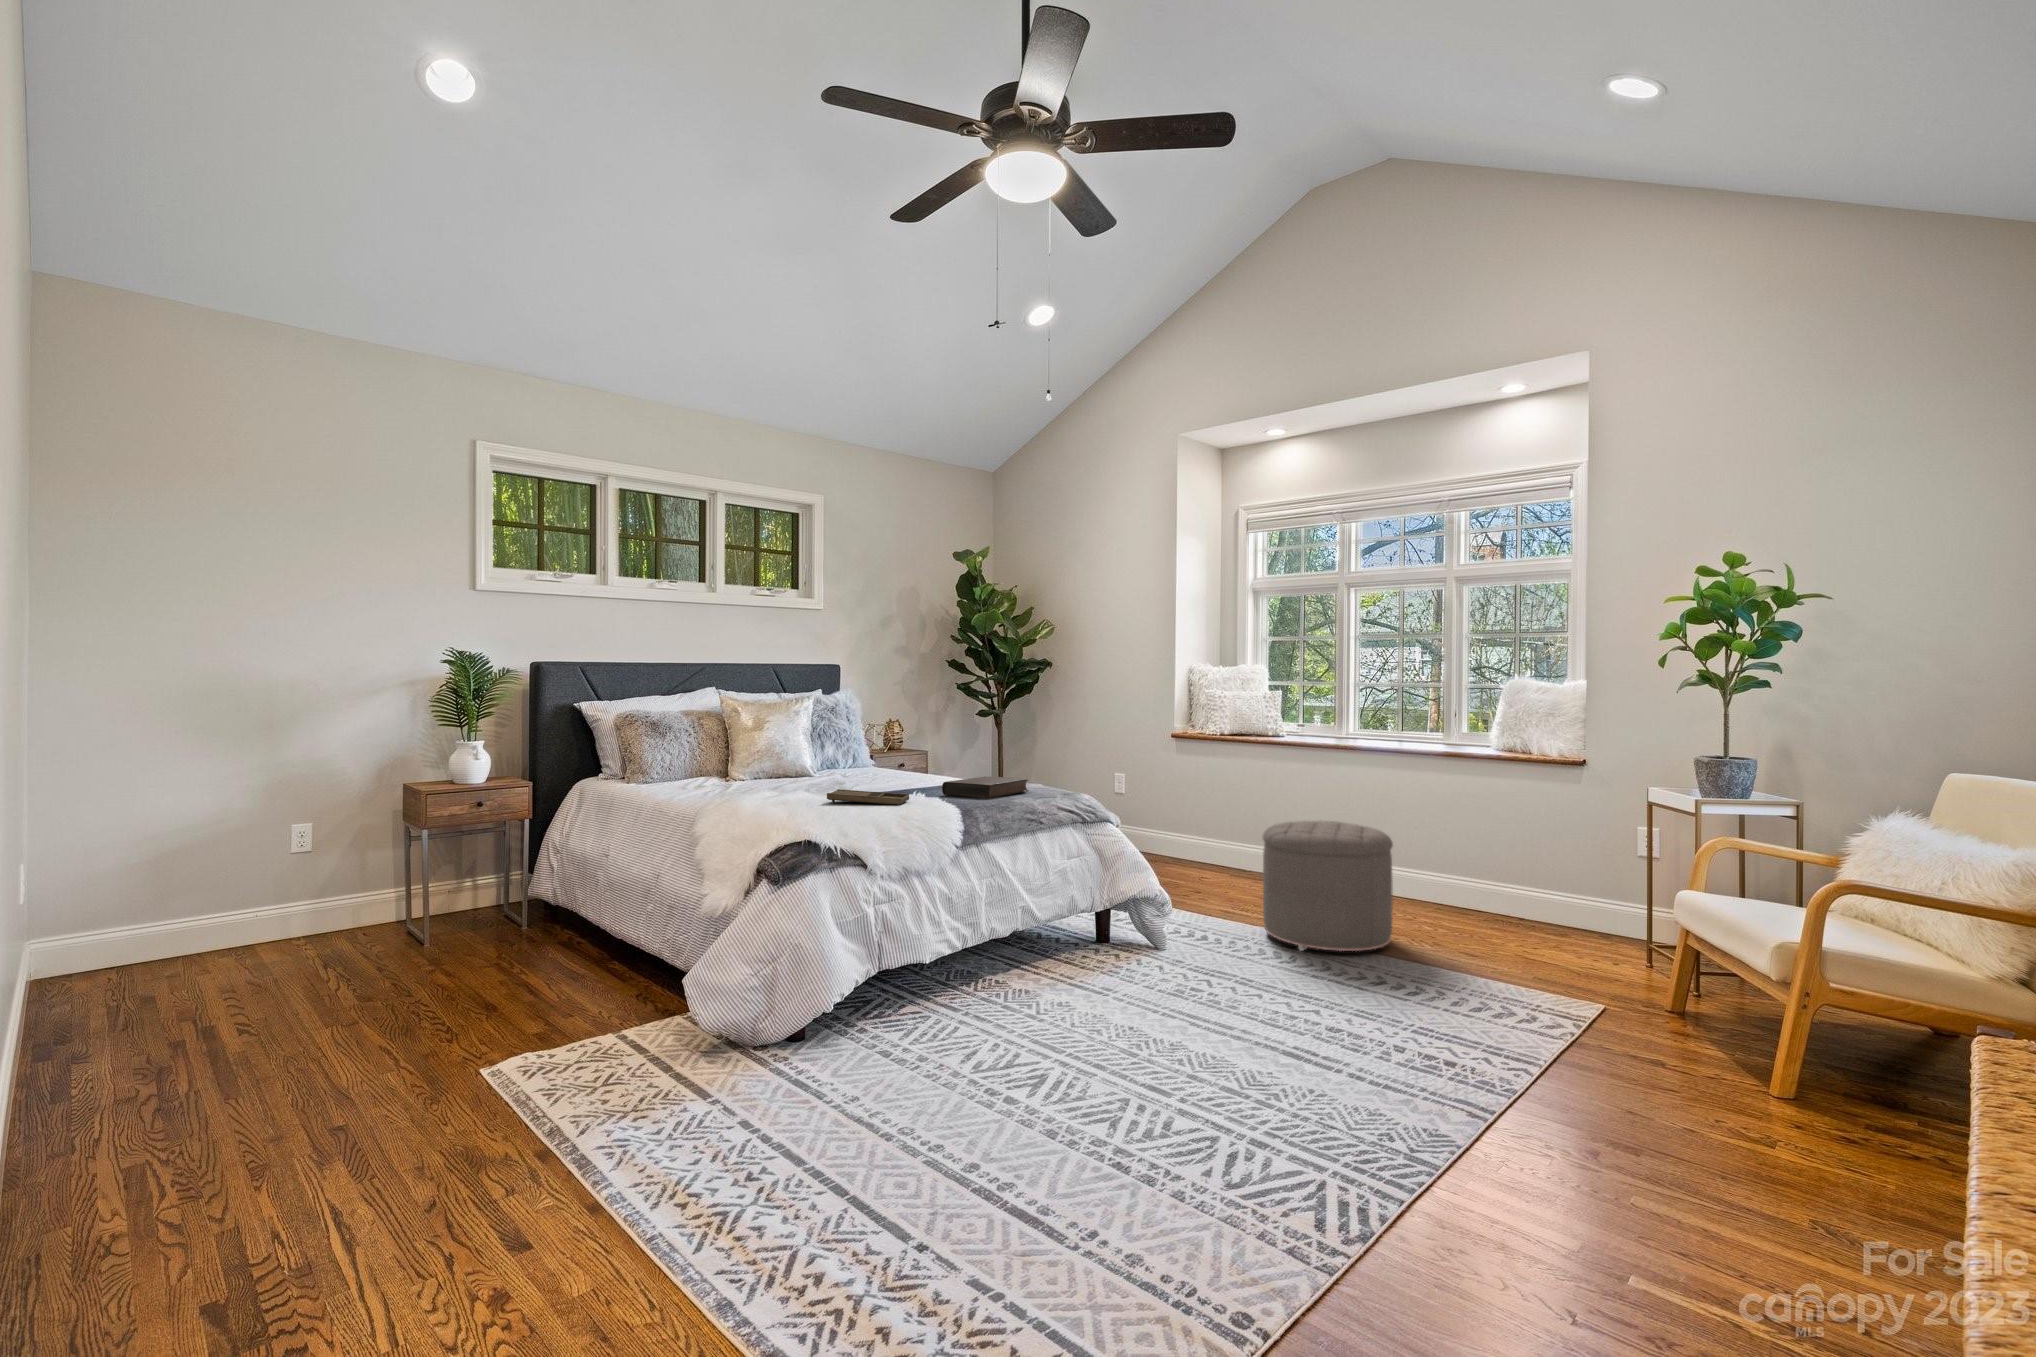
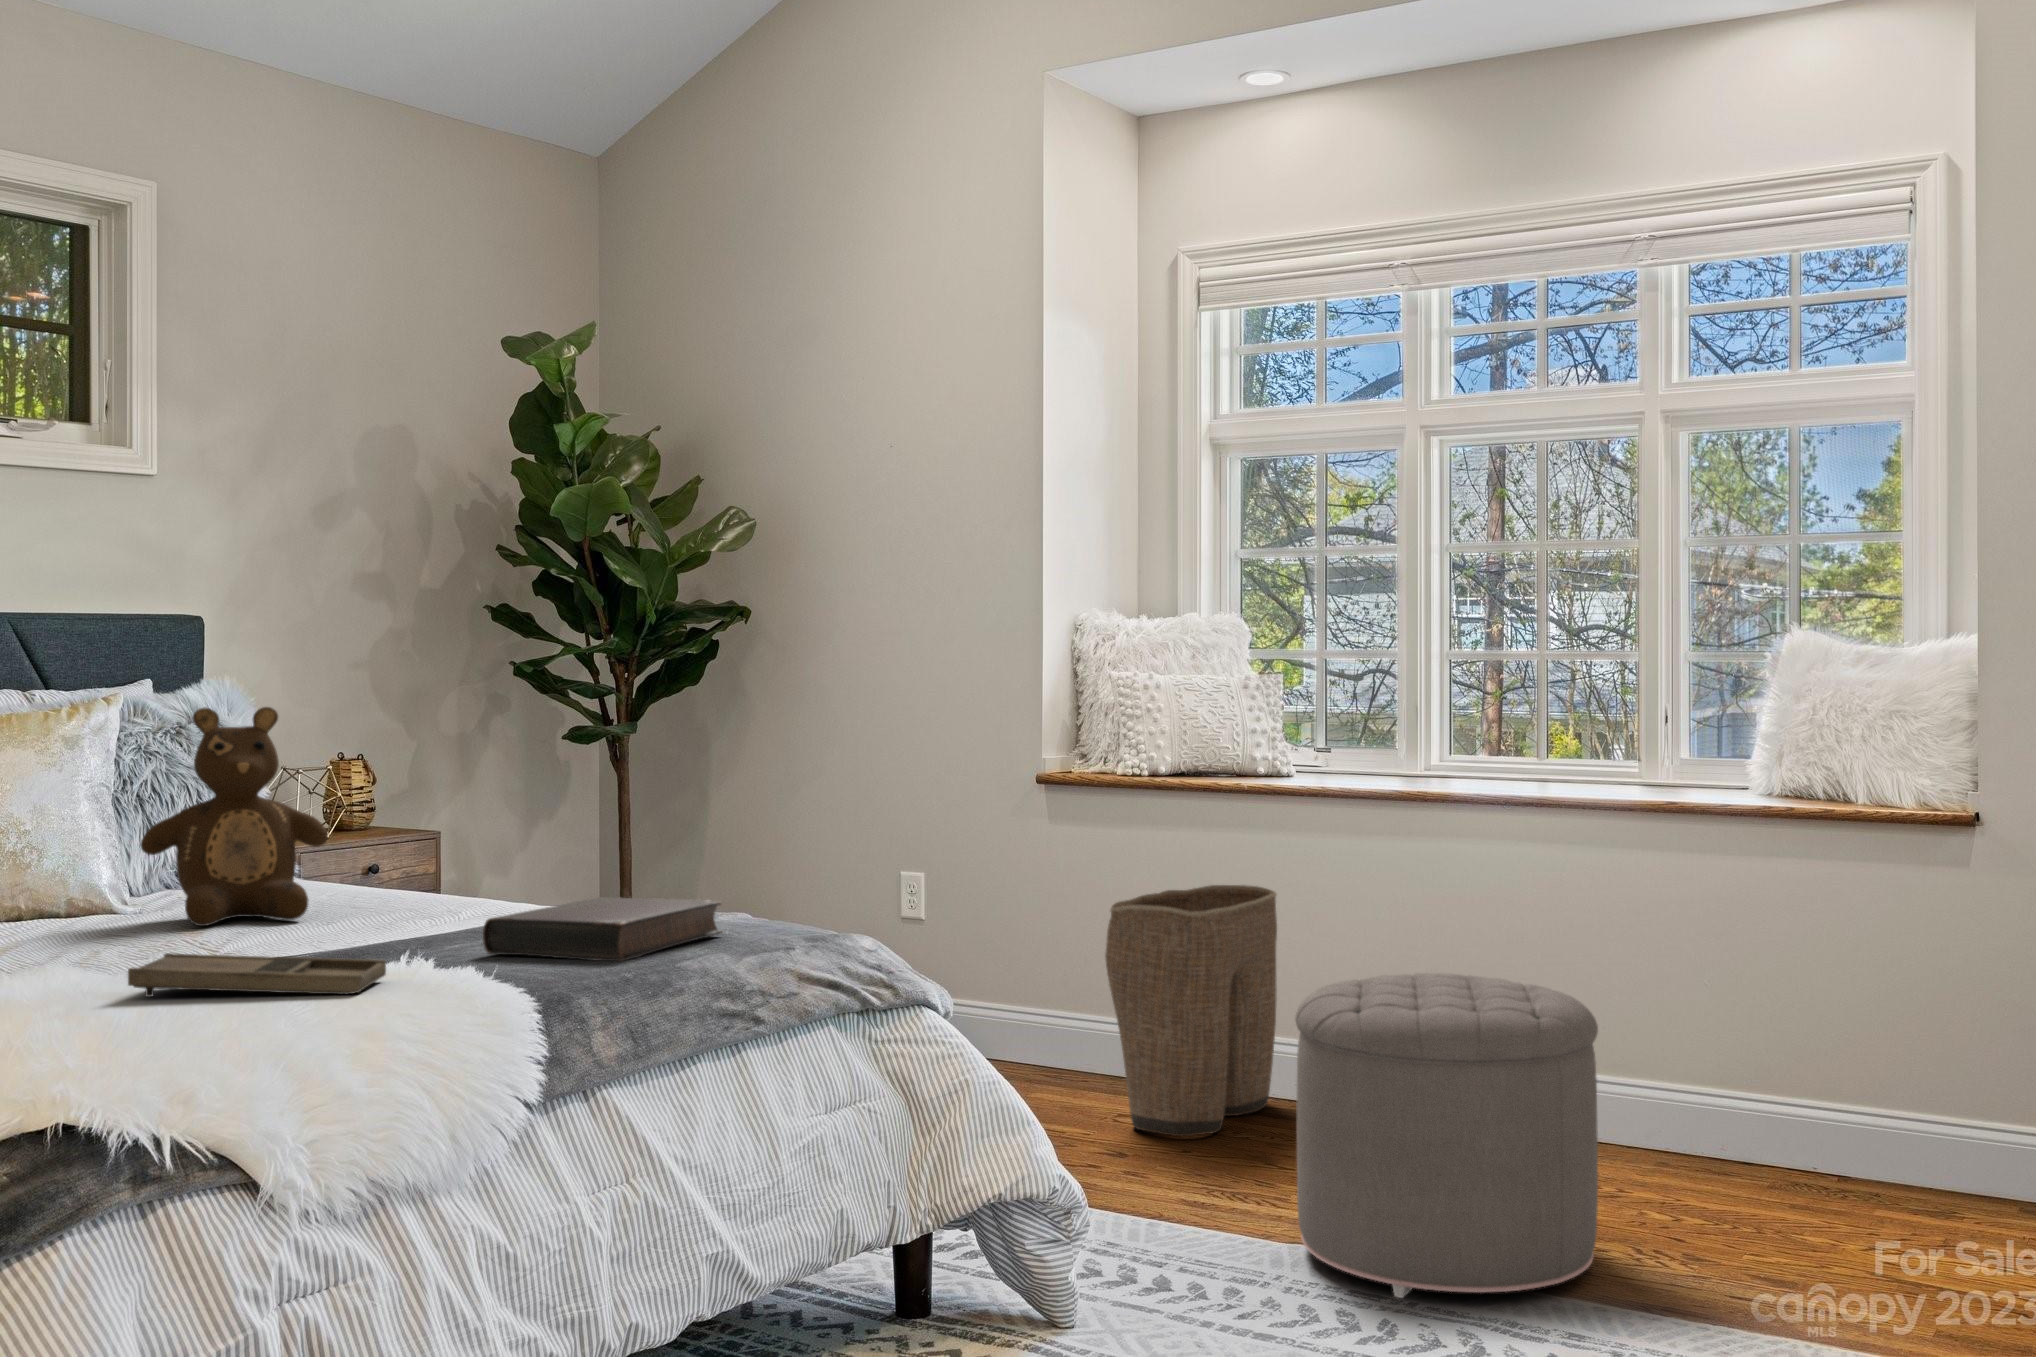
teddy bear: none [823,703,888,783] -> present [141,707,328,926]
laundry basket: none [1196,783,1274,889] -> present [1105,885,1277,1136]

